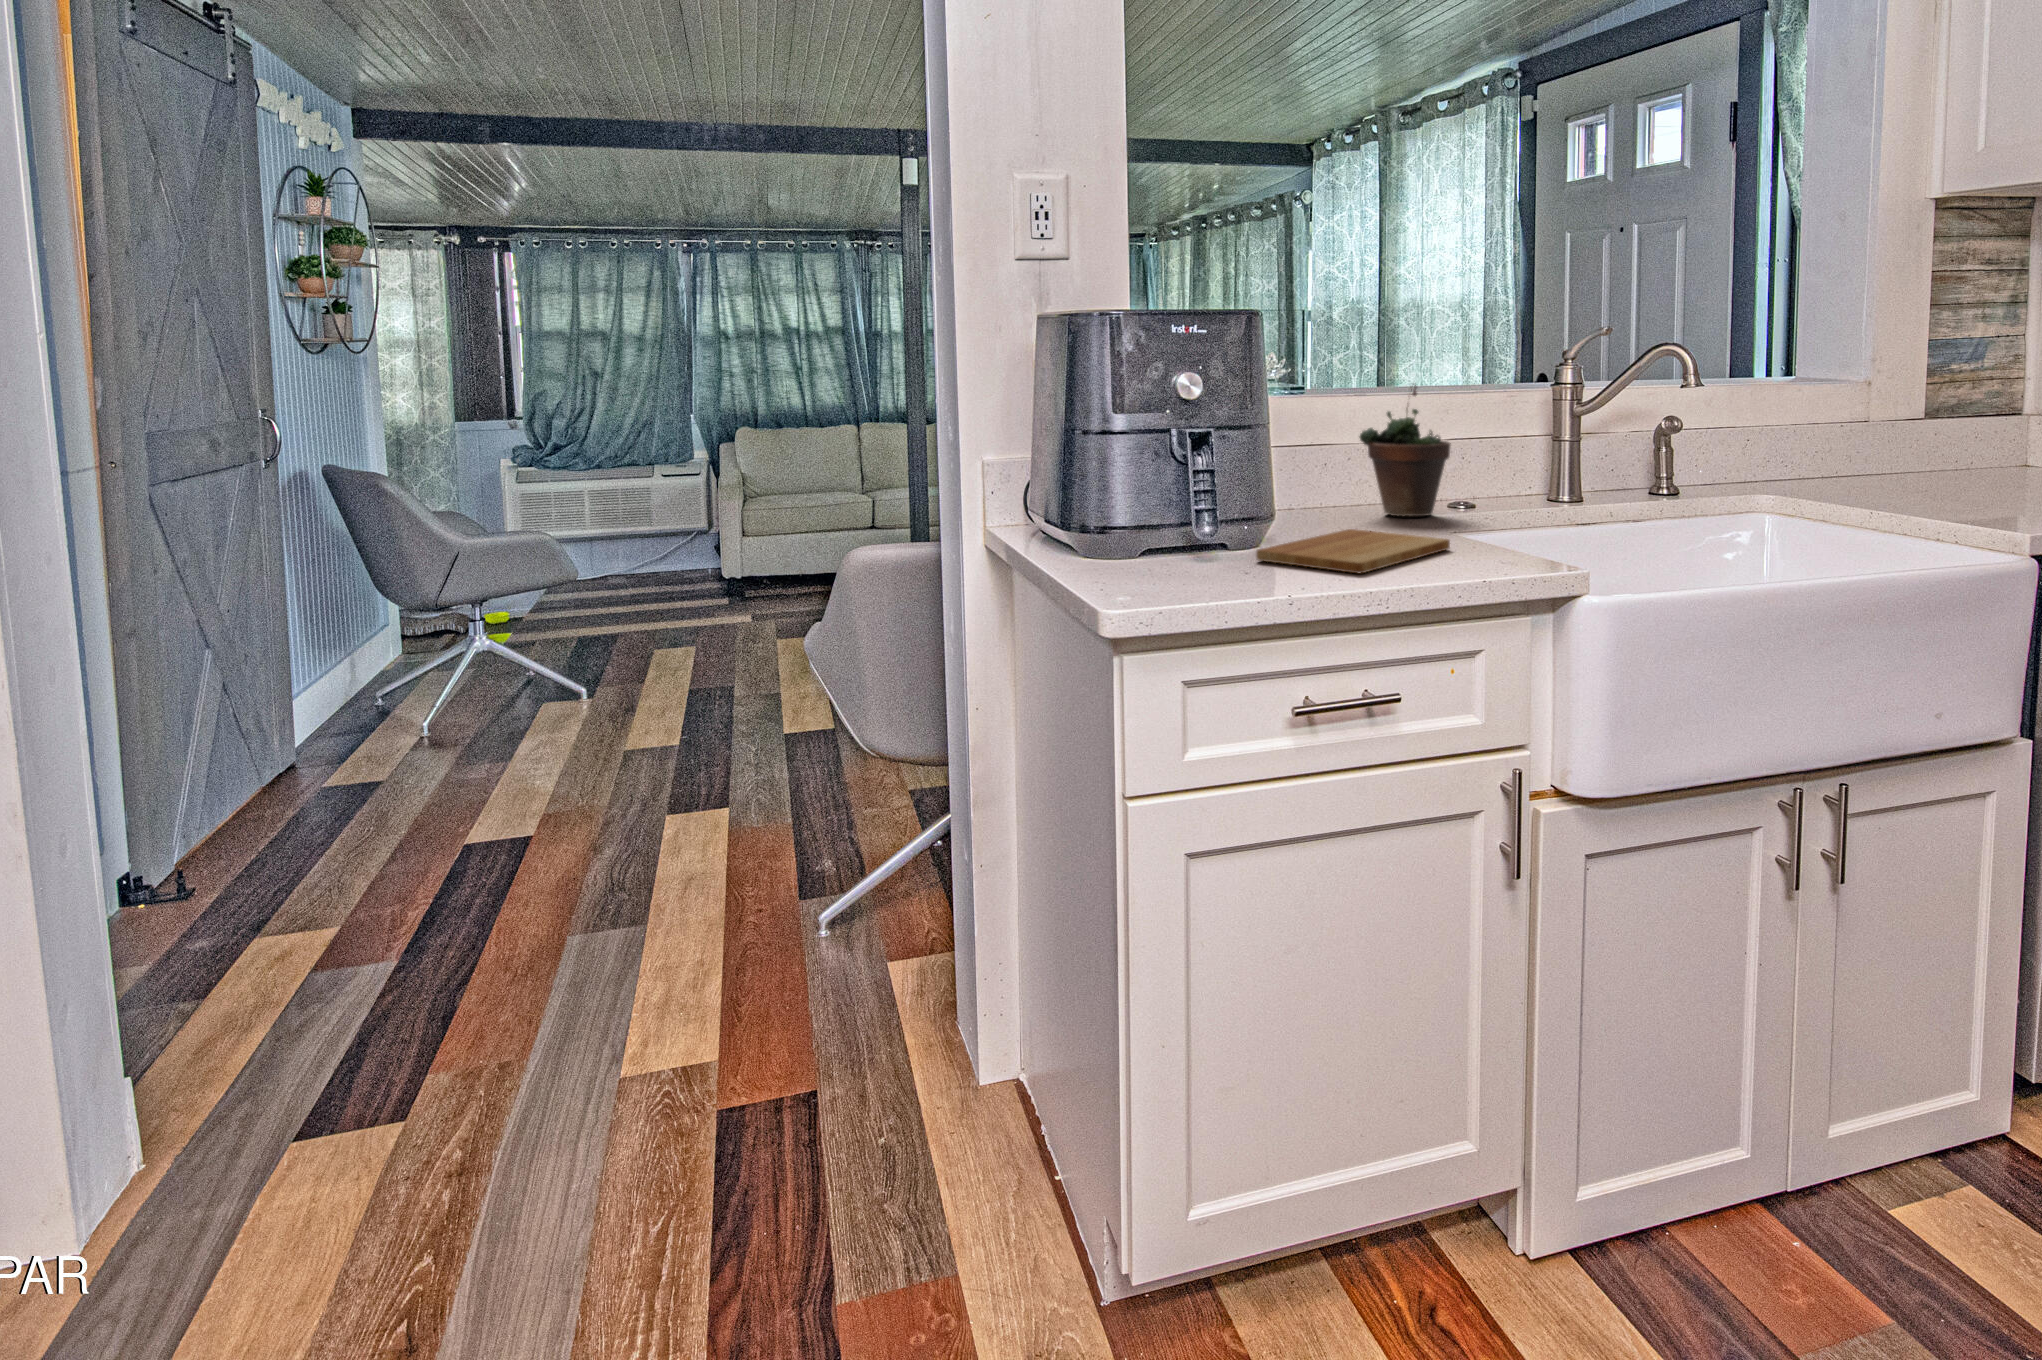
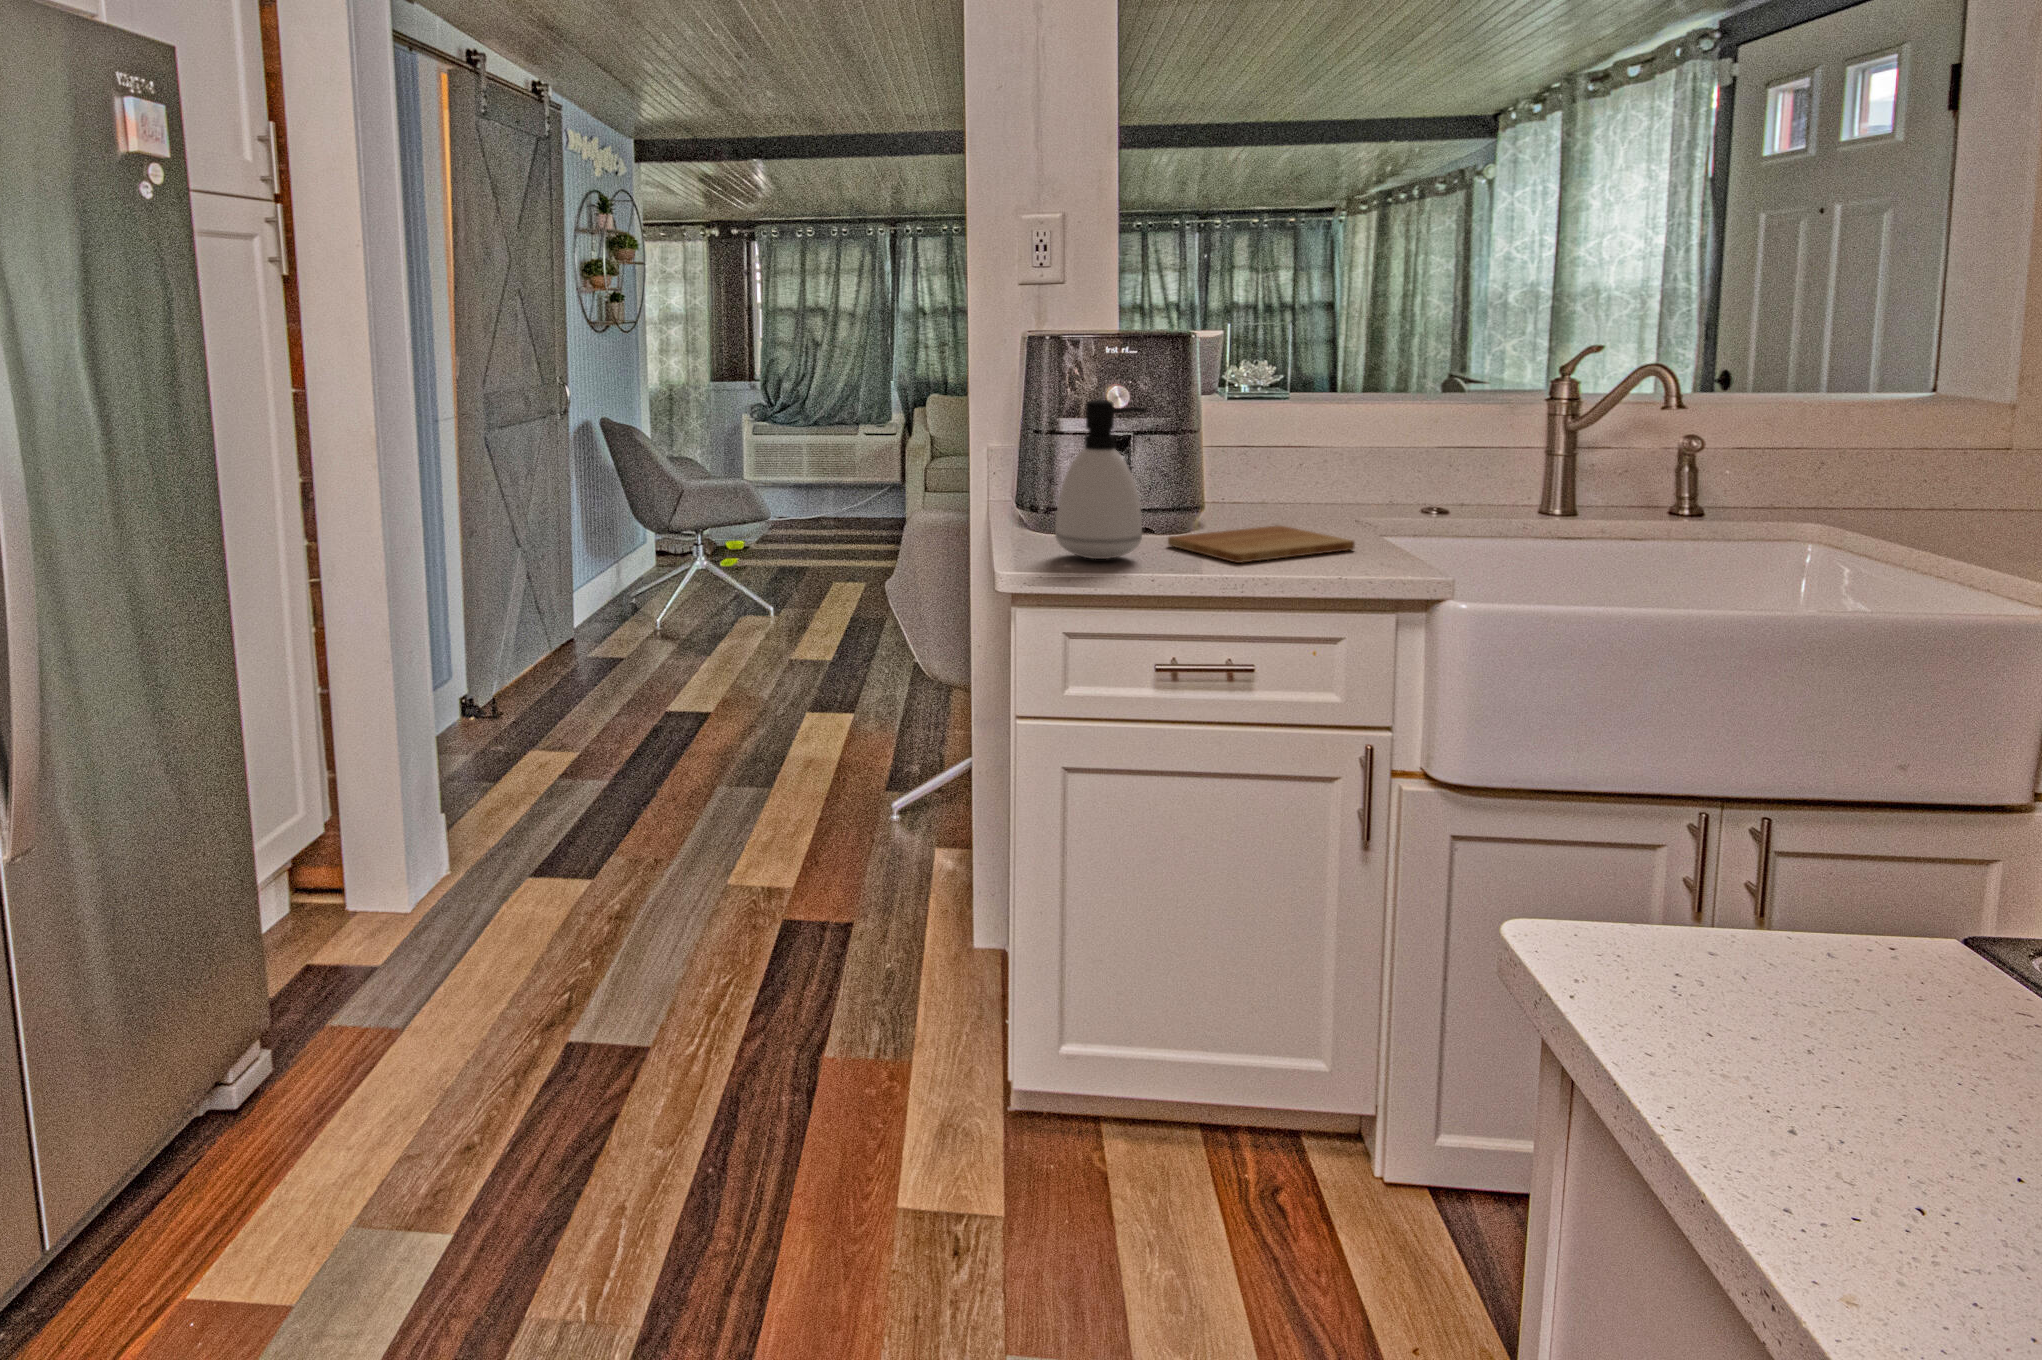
soap dispenser: none [1147,382,1257,583] -> present [1055,399,1146,559]
succulent plant: present [1360,385,1451,516] -> none [1327,395,1417,519]

